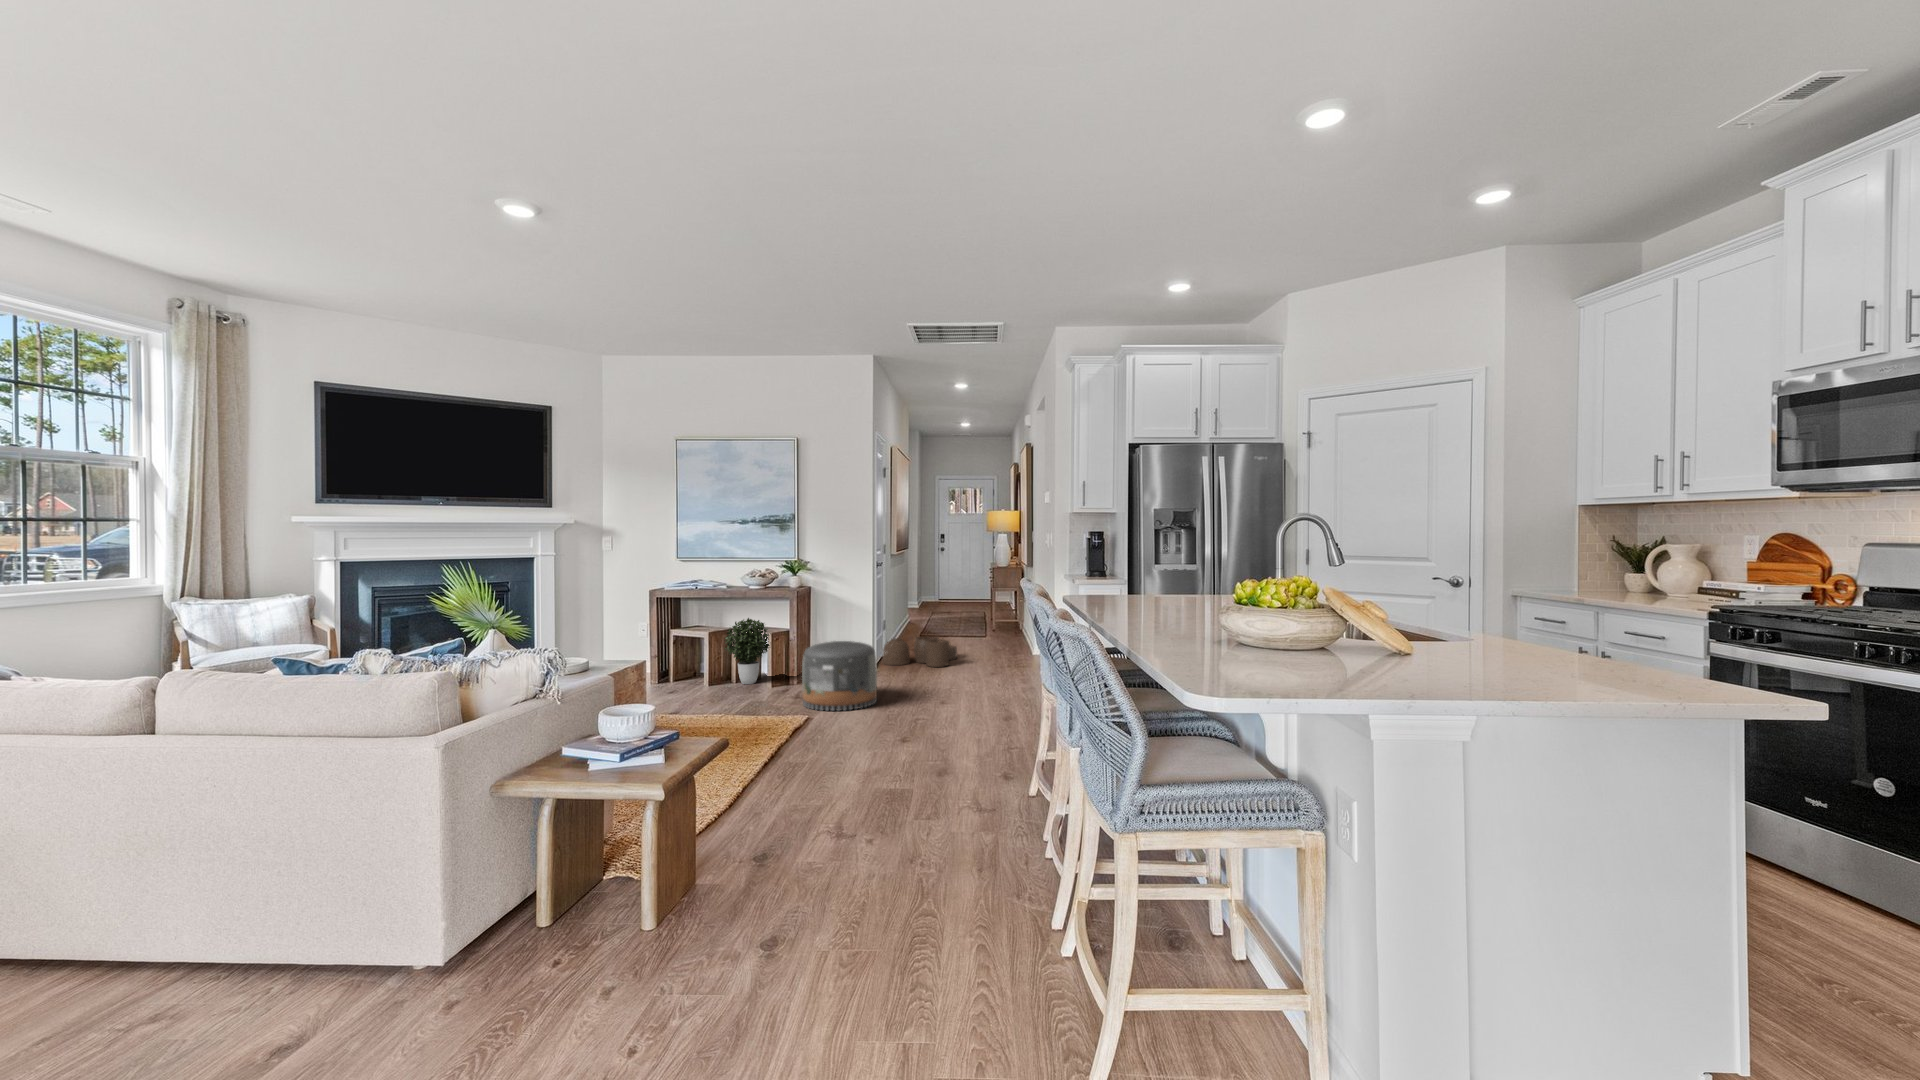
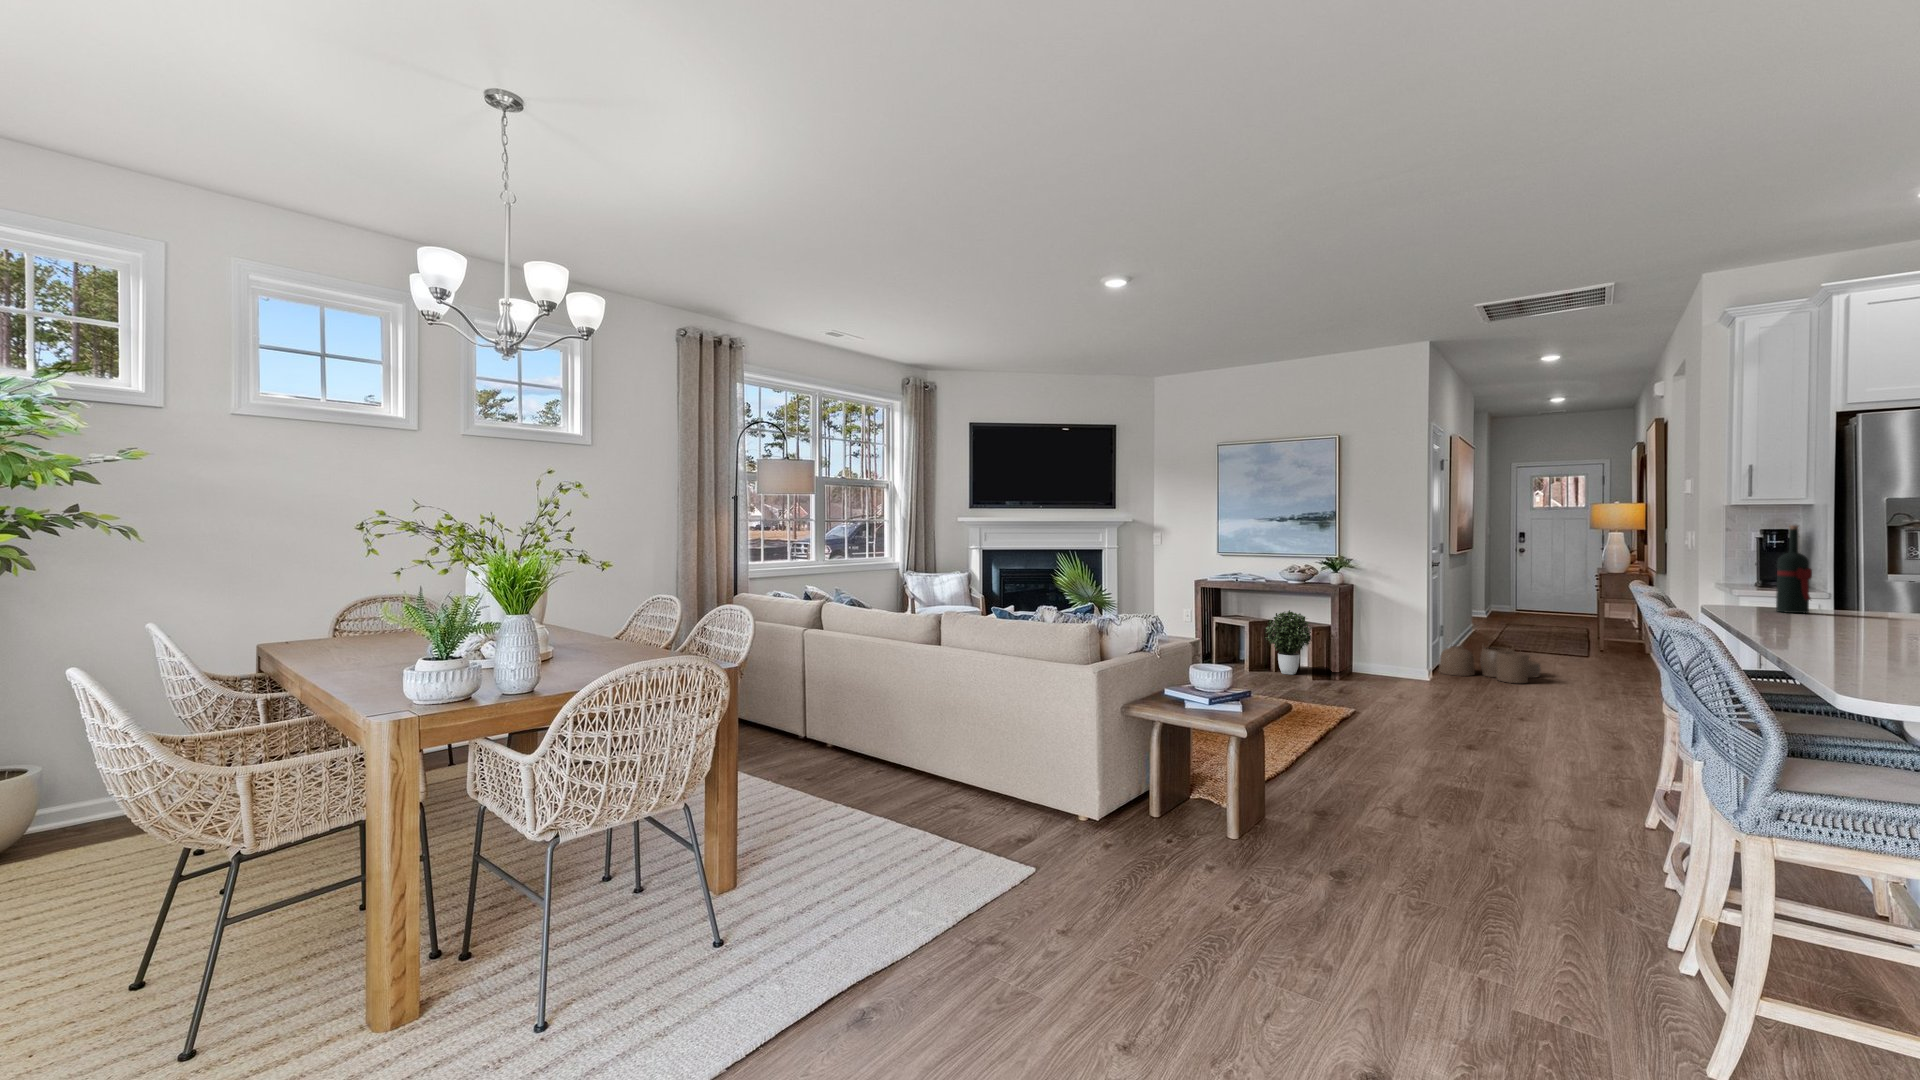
wine bottle: none [1111,528,1132,600] -> present [1776,525,1812,613]
pouf: present [802,641,877,711] -> none [1348,640,1435,712]

